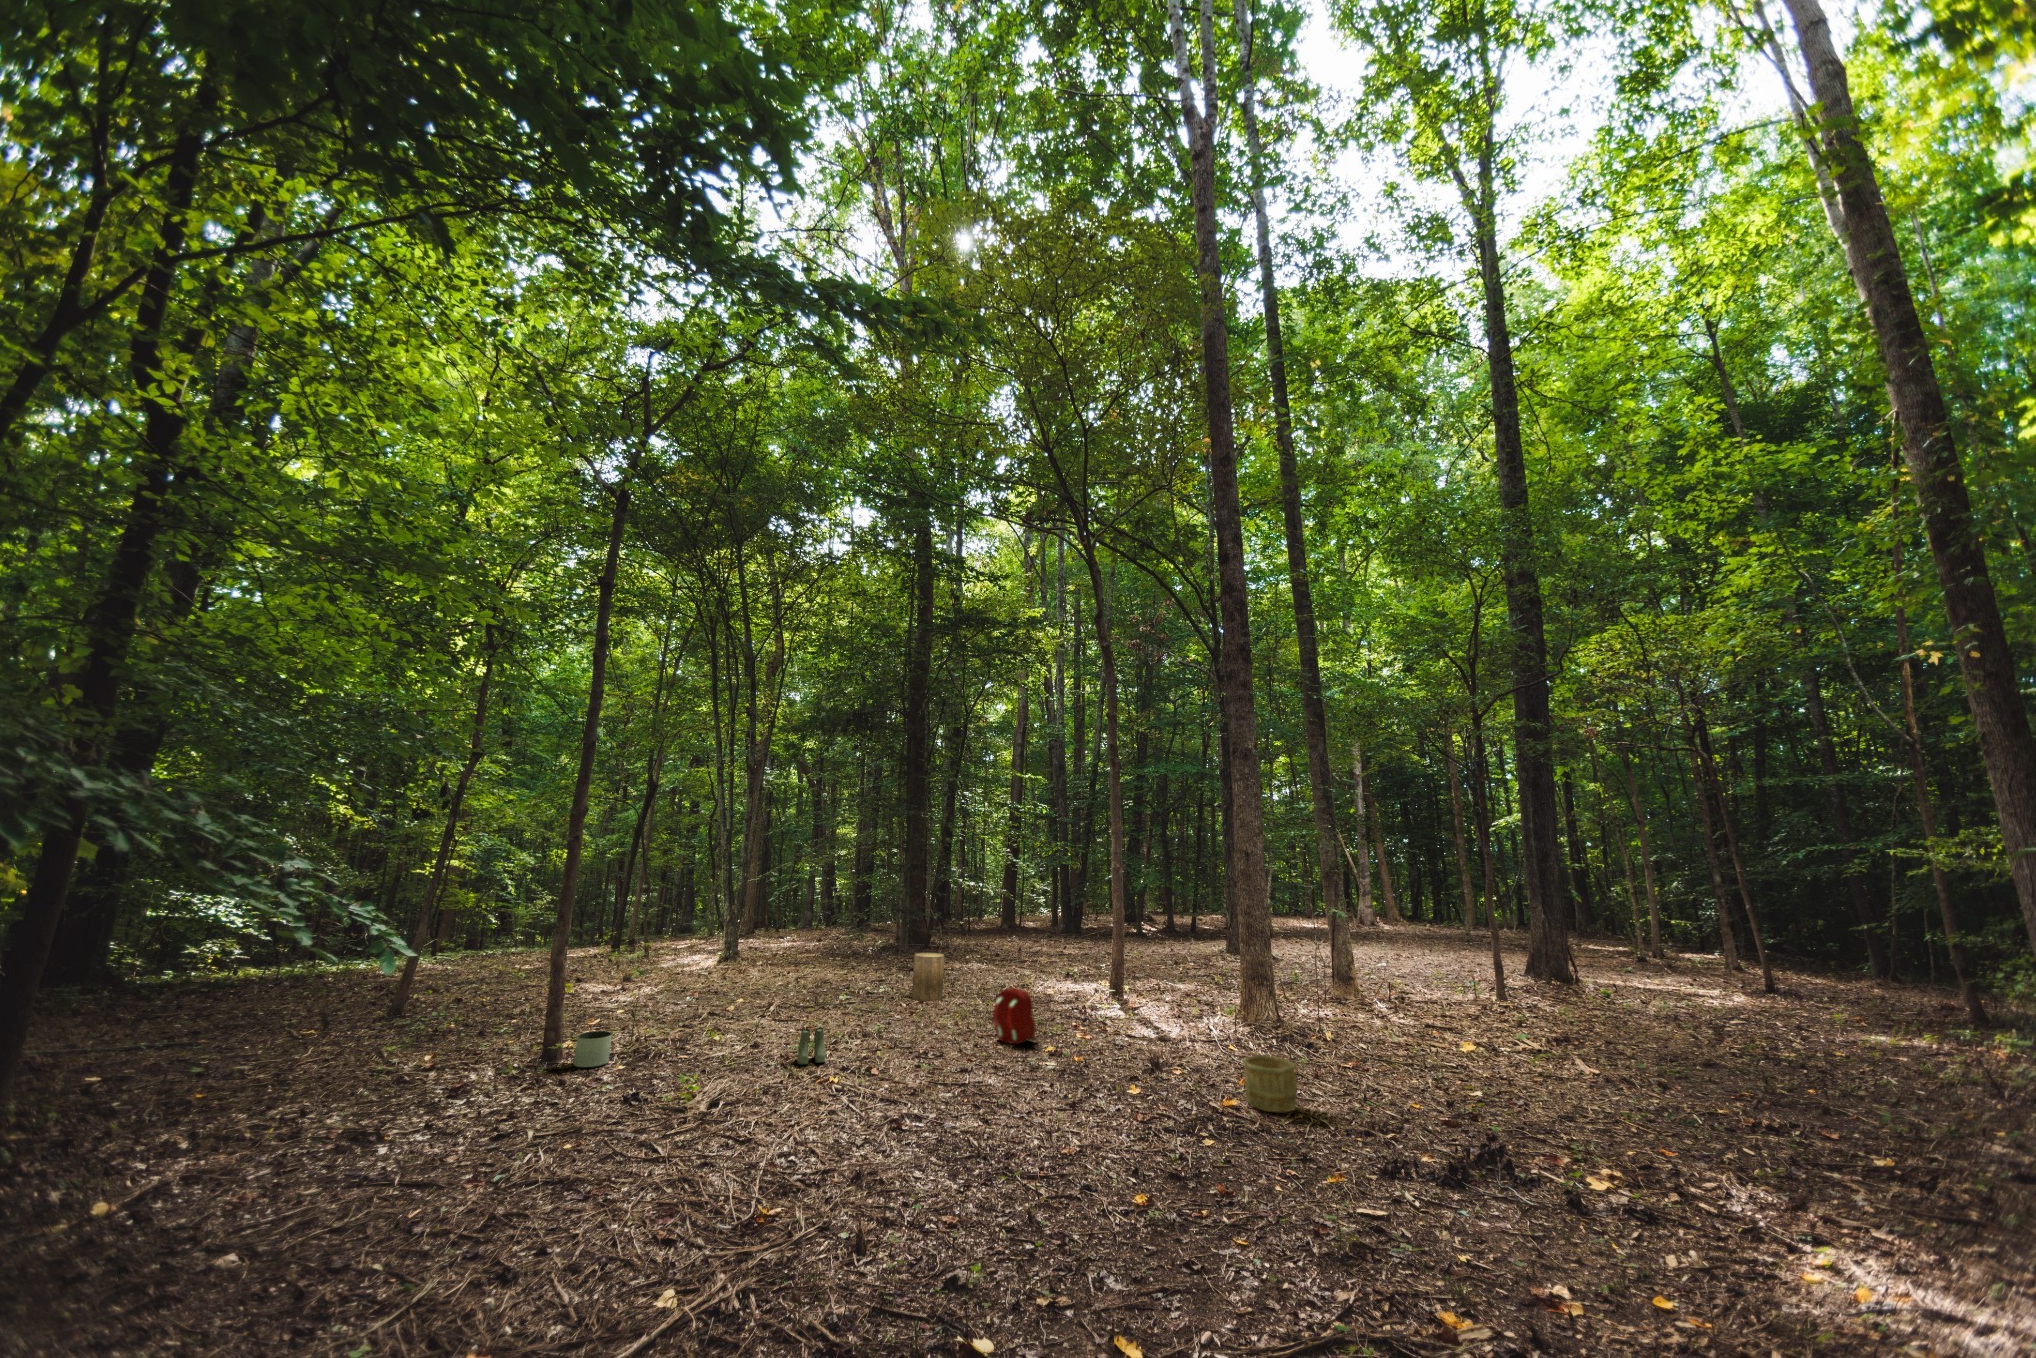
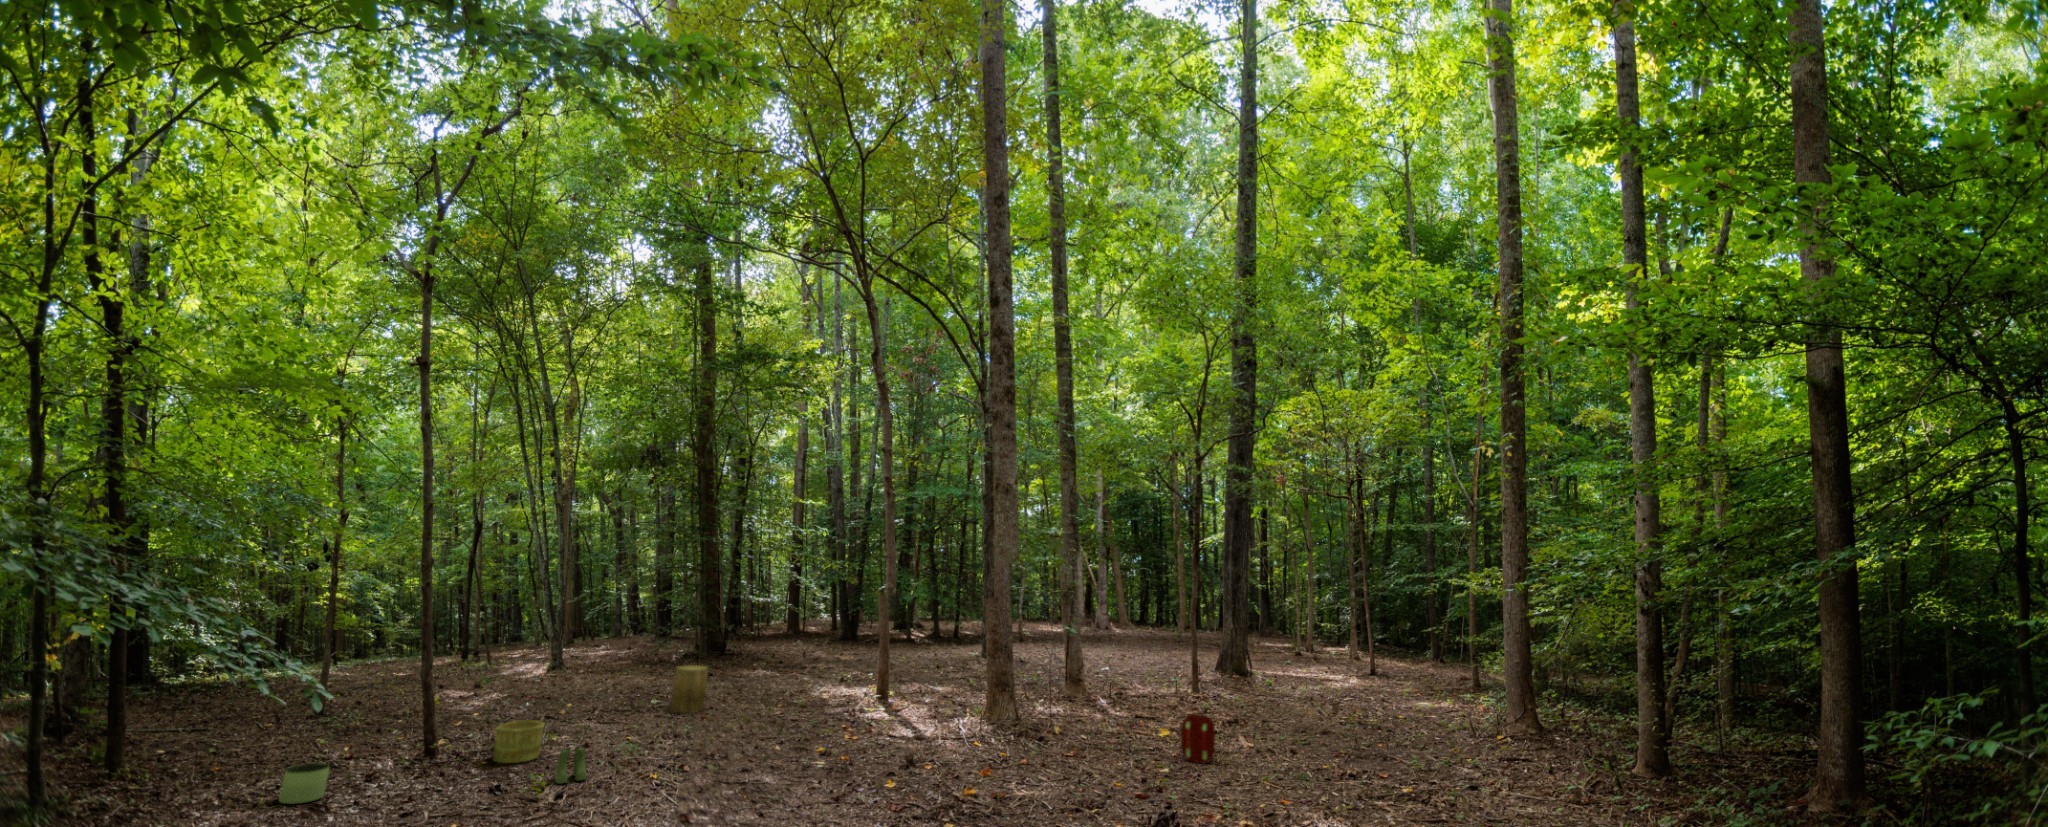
backpack: present [993,988,1036,1044] -> present [1181,713,1215,763]
wooden bucket: present [1243,1055,1297,1113] -> present [493,720,545,763]

